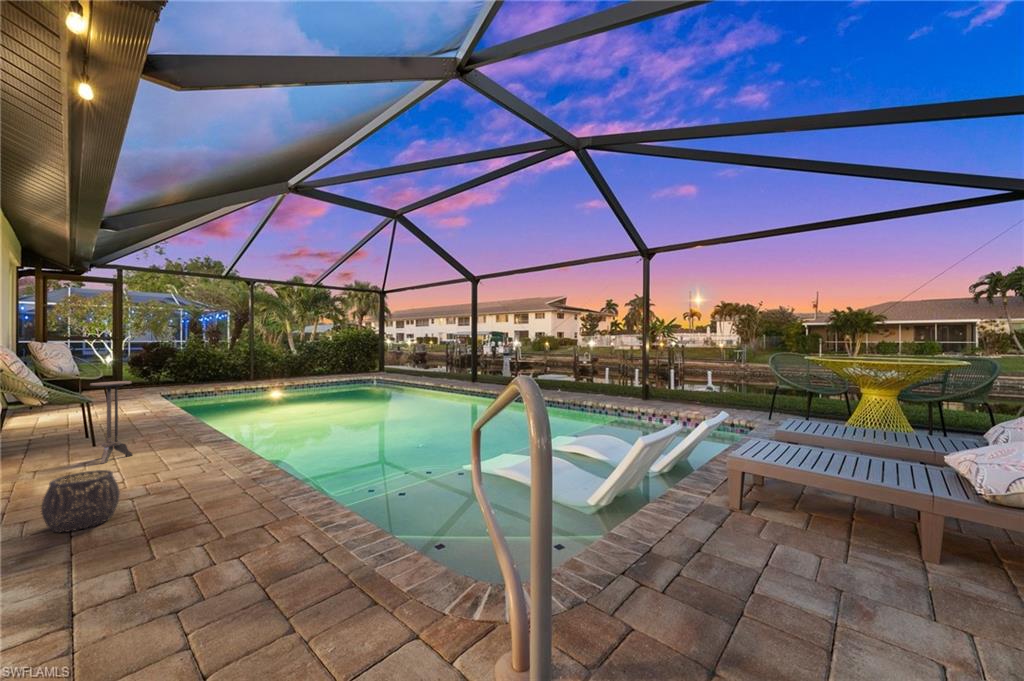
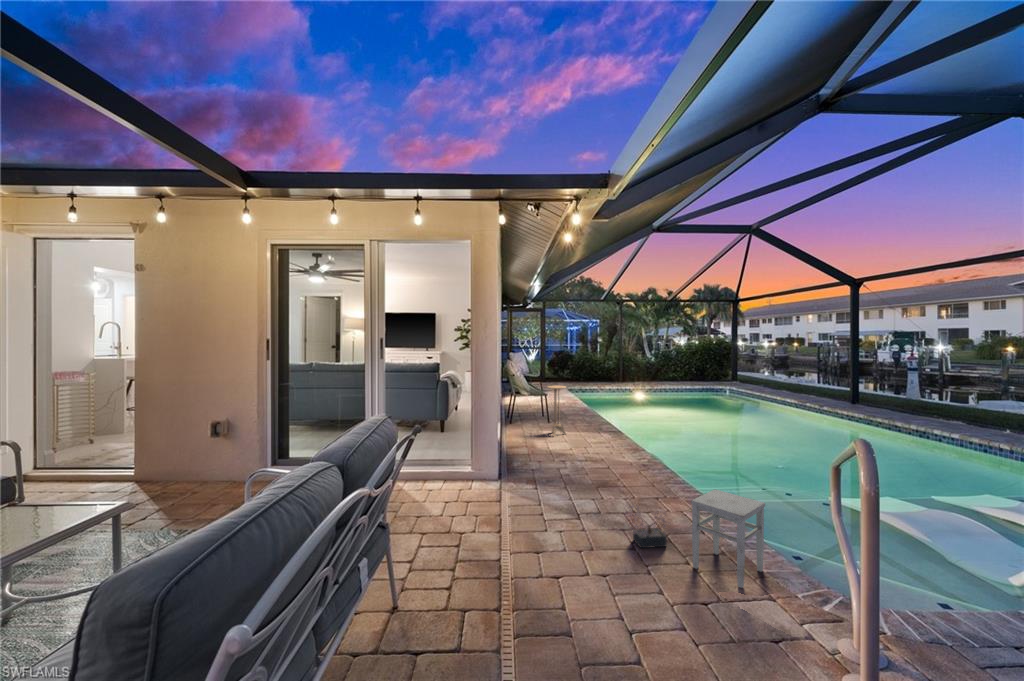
woven basket: present [41,470,120,532] -> none [545,443,576,475]
stool: none [293,493,403,639] -> present [691,490,765,588]
decorative plant: none [166,550,267,634] -> present [624,505,667,548]

